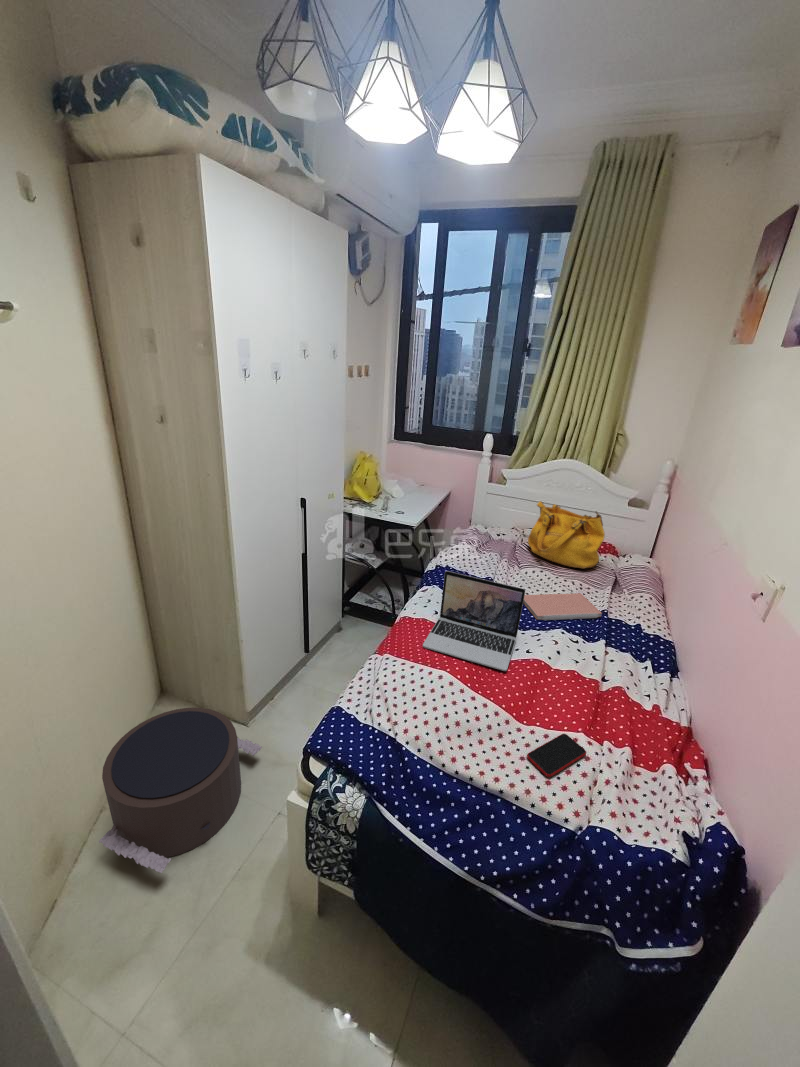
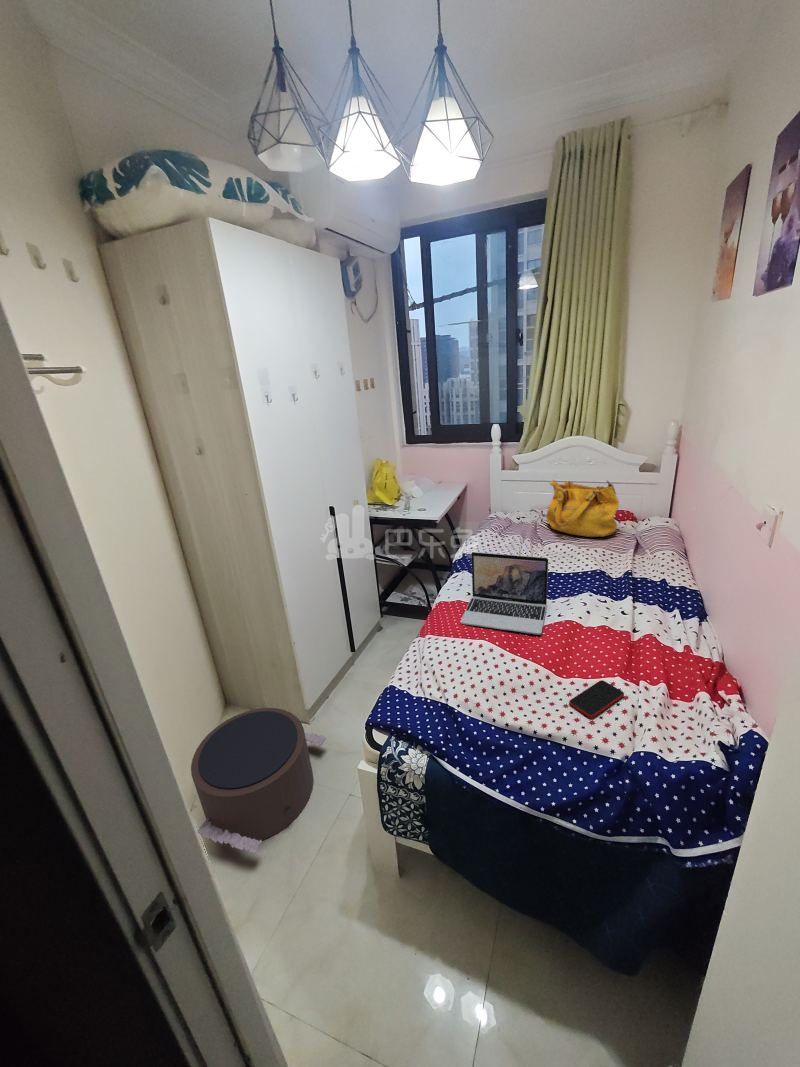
notebook: present [523,593,602,620] -> none [545,559,626,587]

